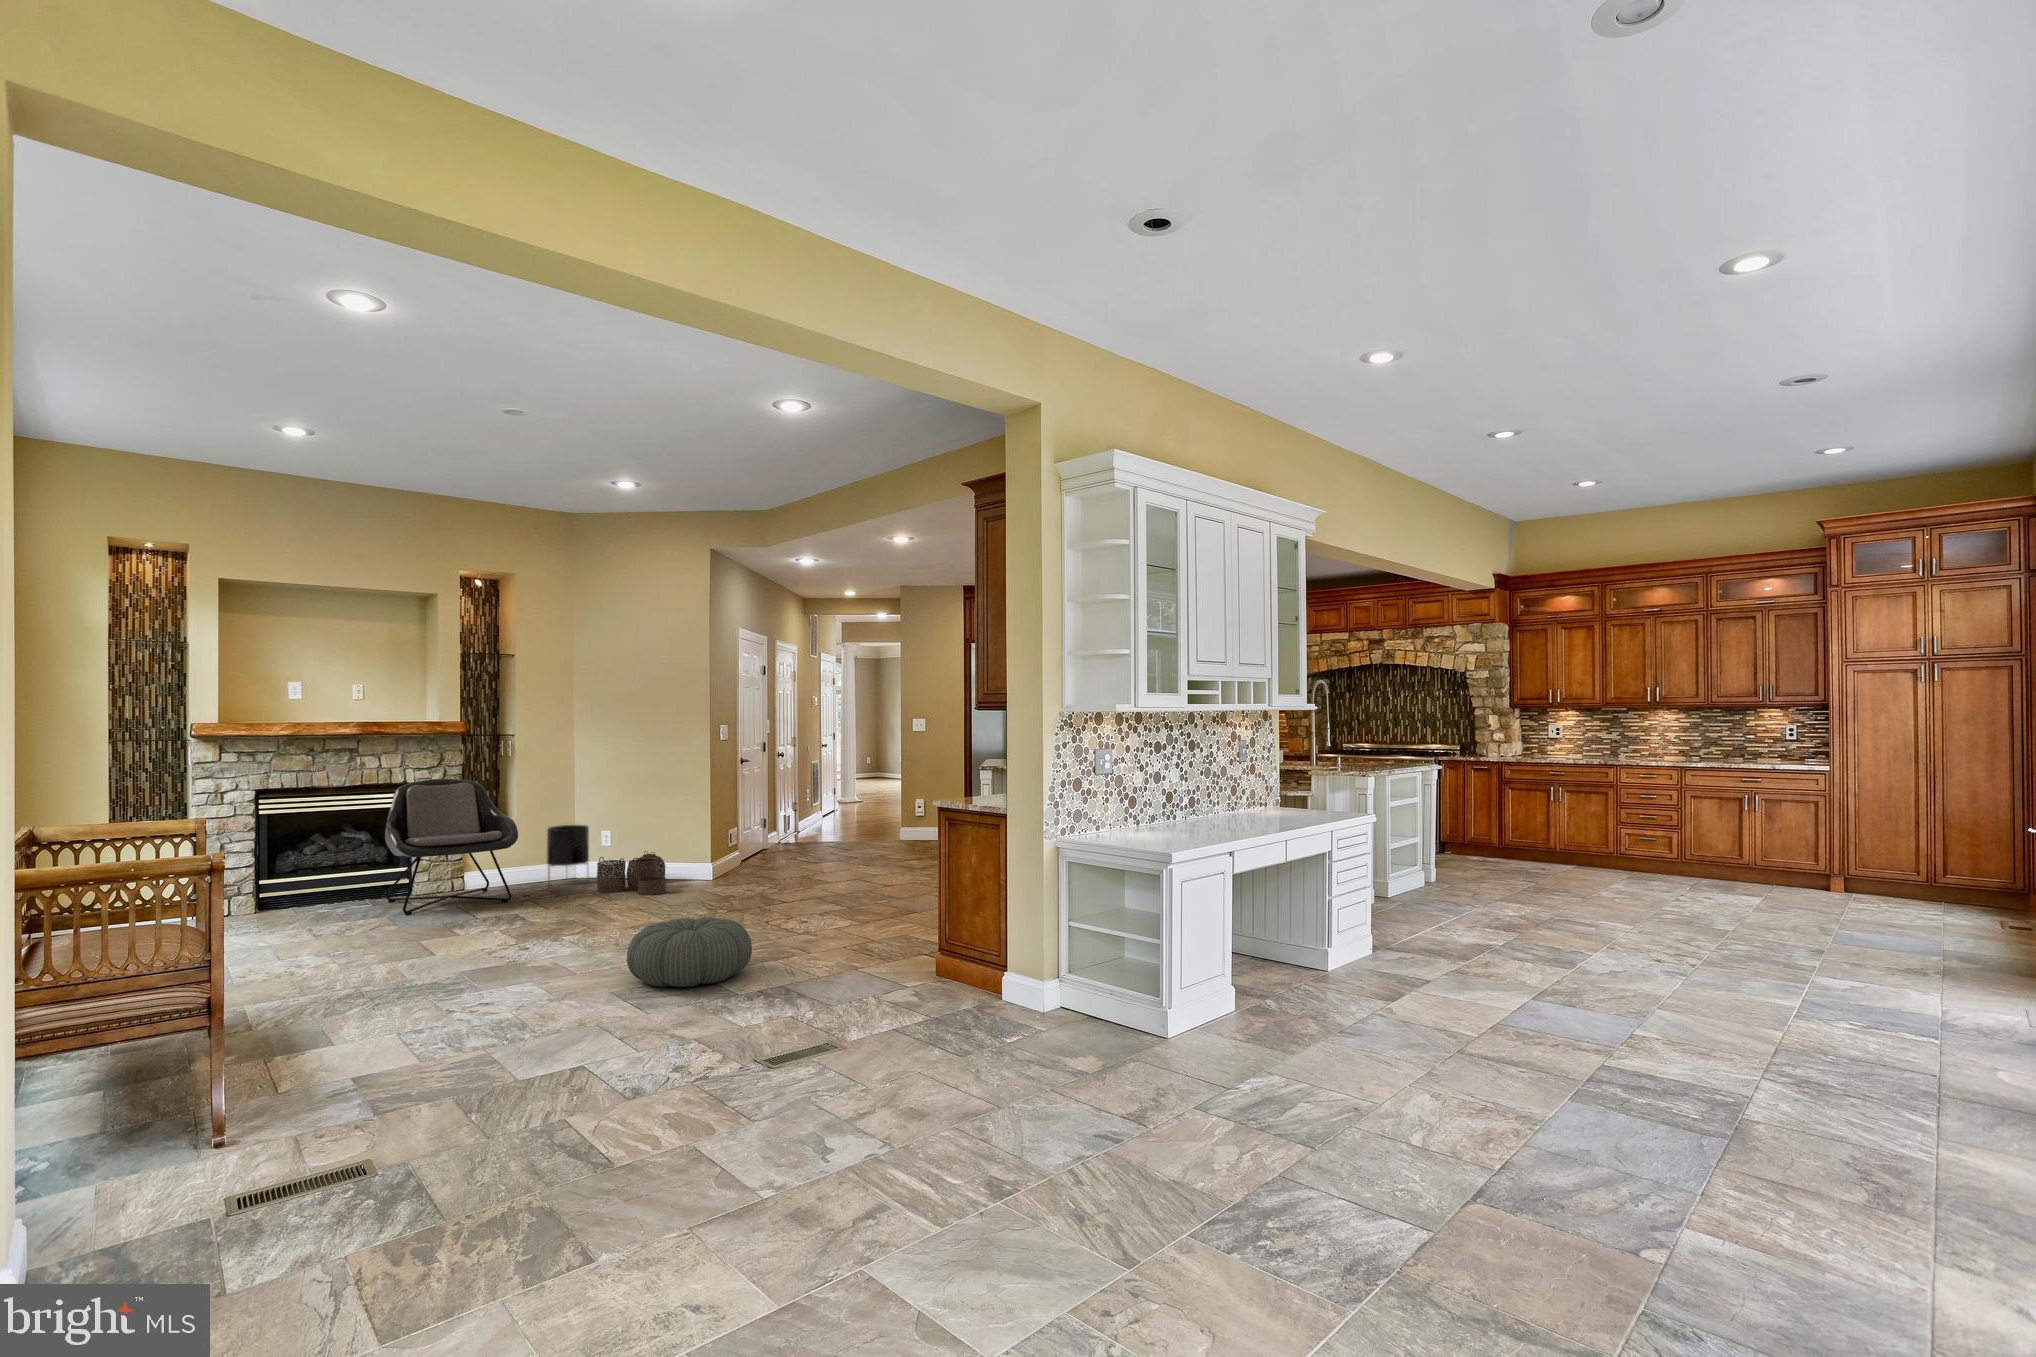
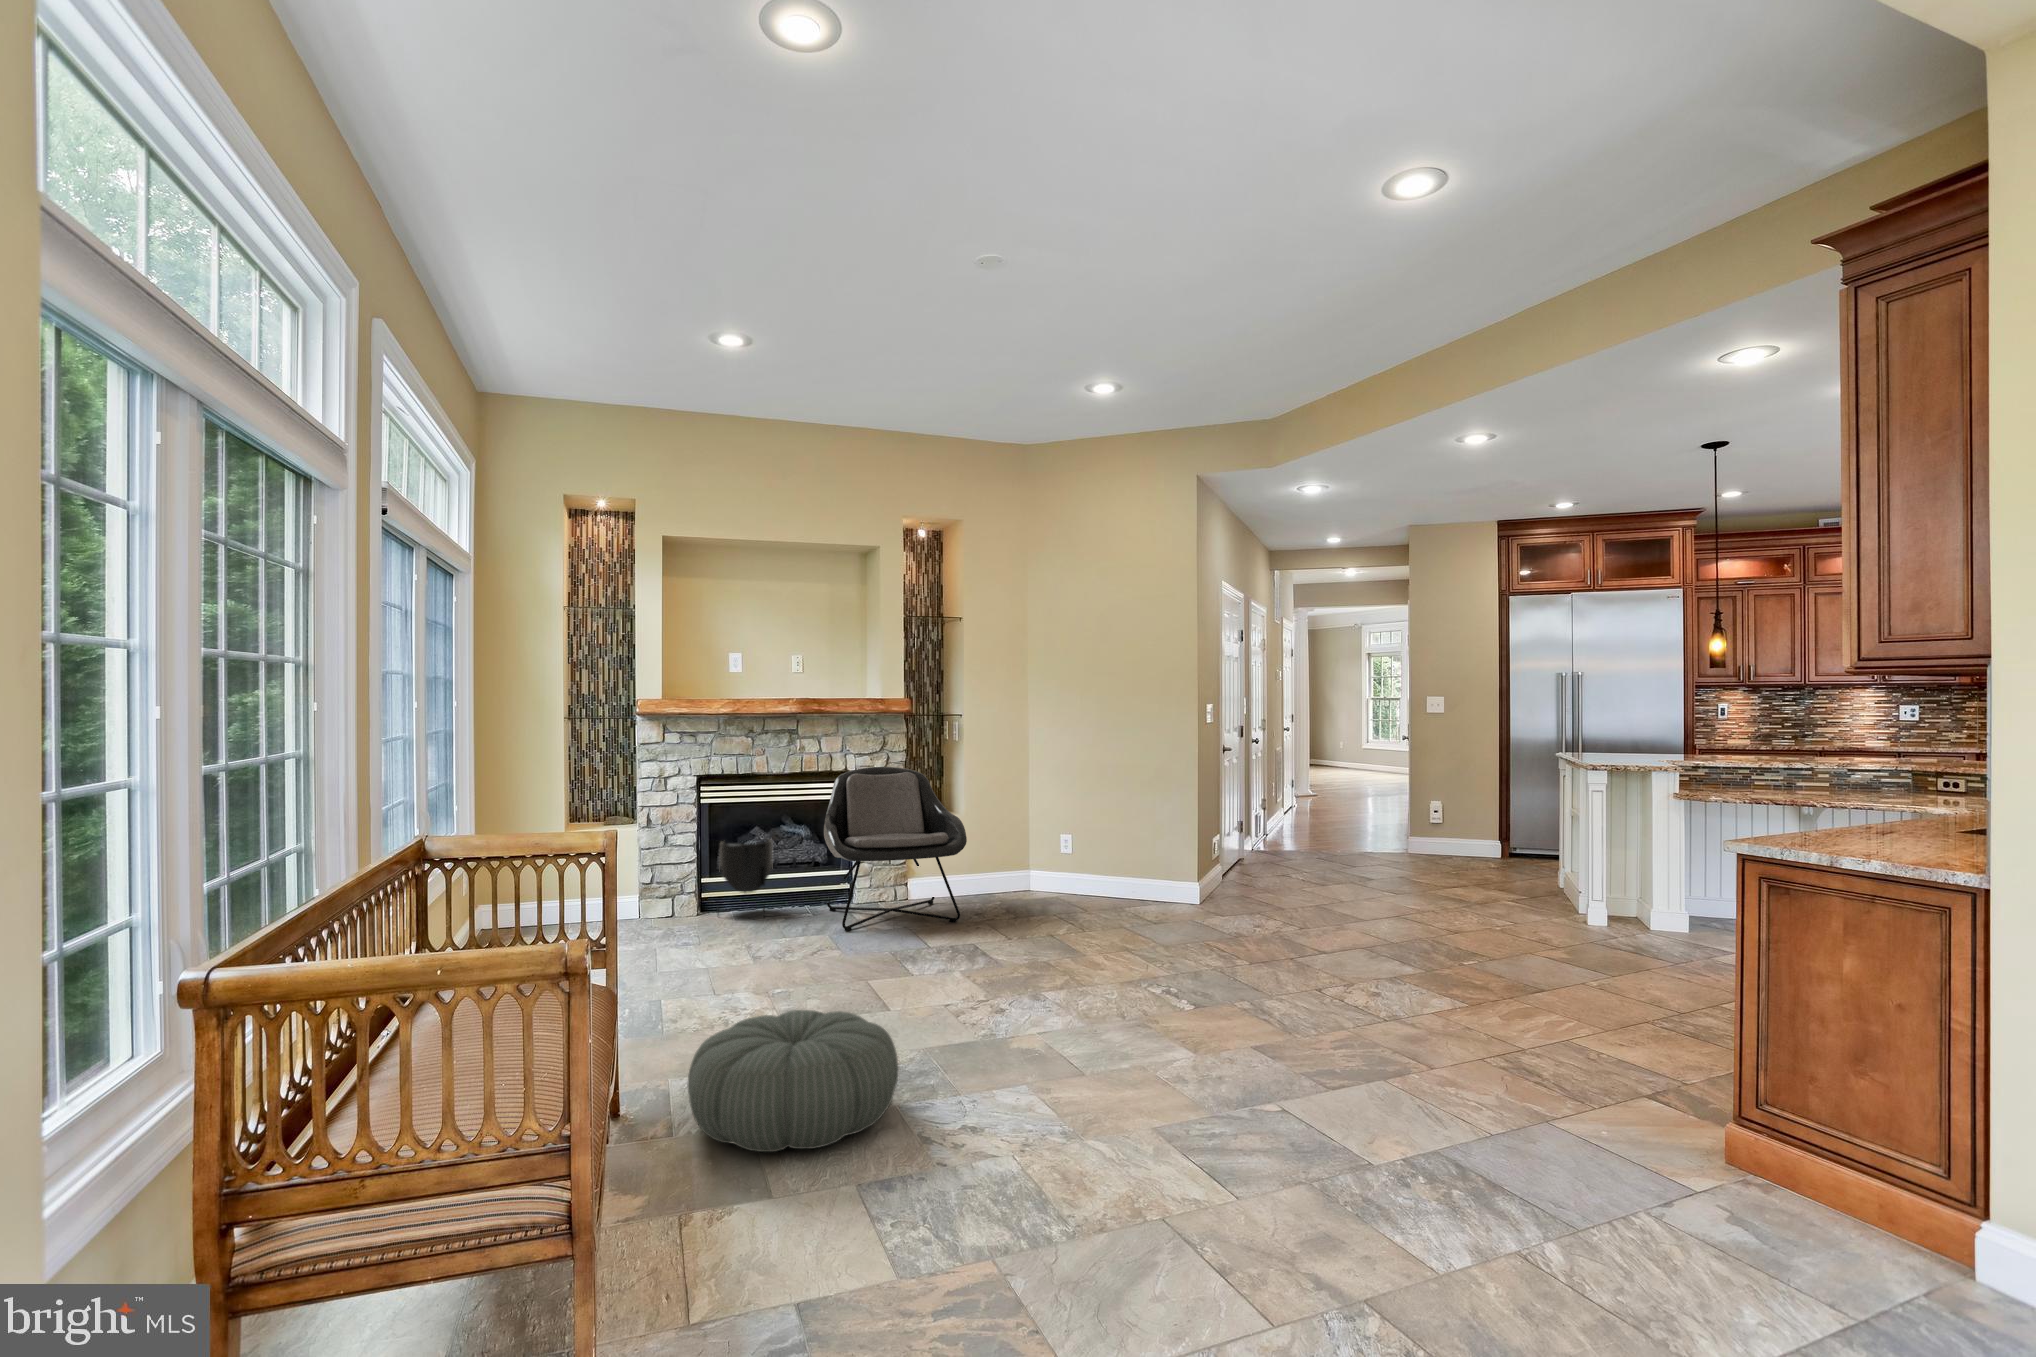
planter: present [547,825,589,868] -> present [719,839,773,916]
woven basket: present [597,851,666,895] -> none [1057,866,1144,926]
pouf: present [627,917,752,987] -> present [687,1010,898,1152]

